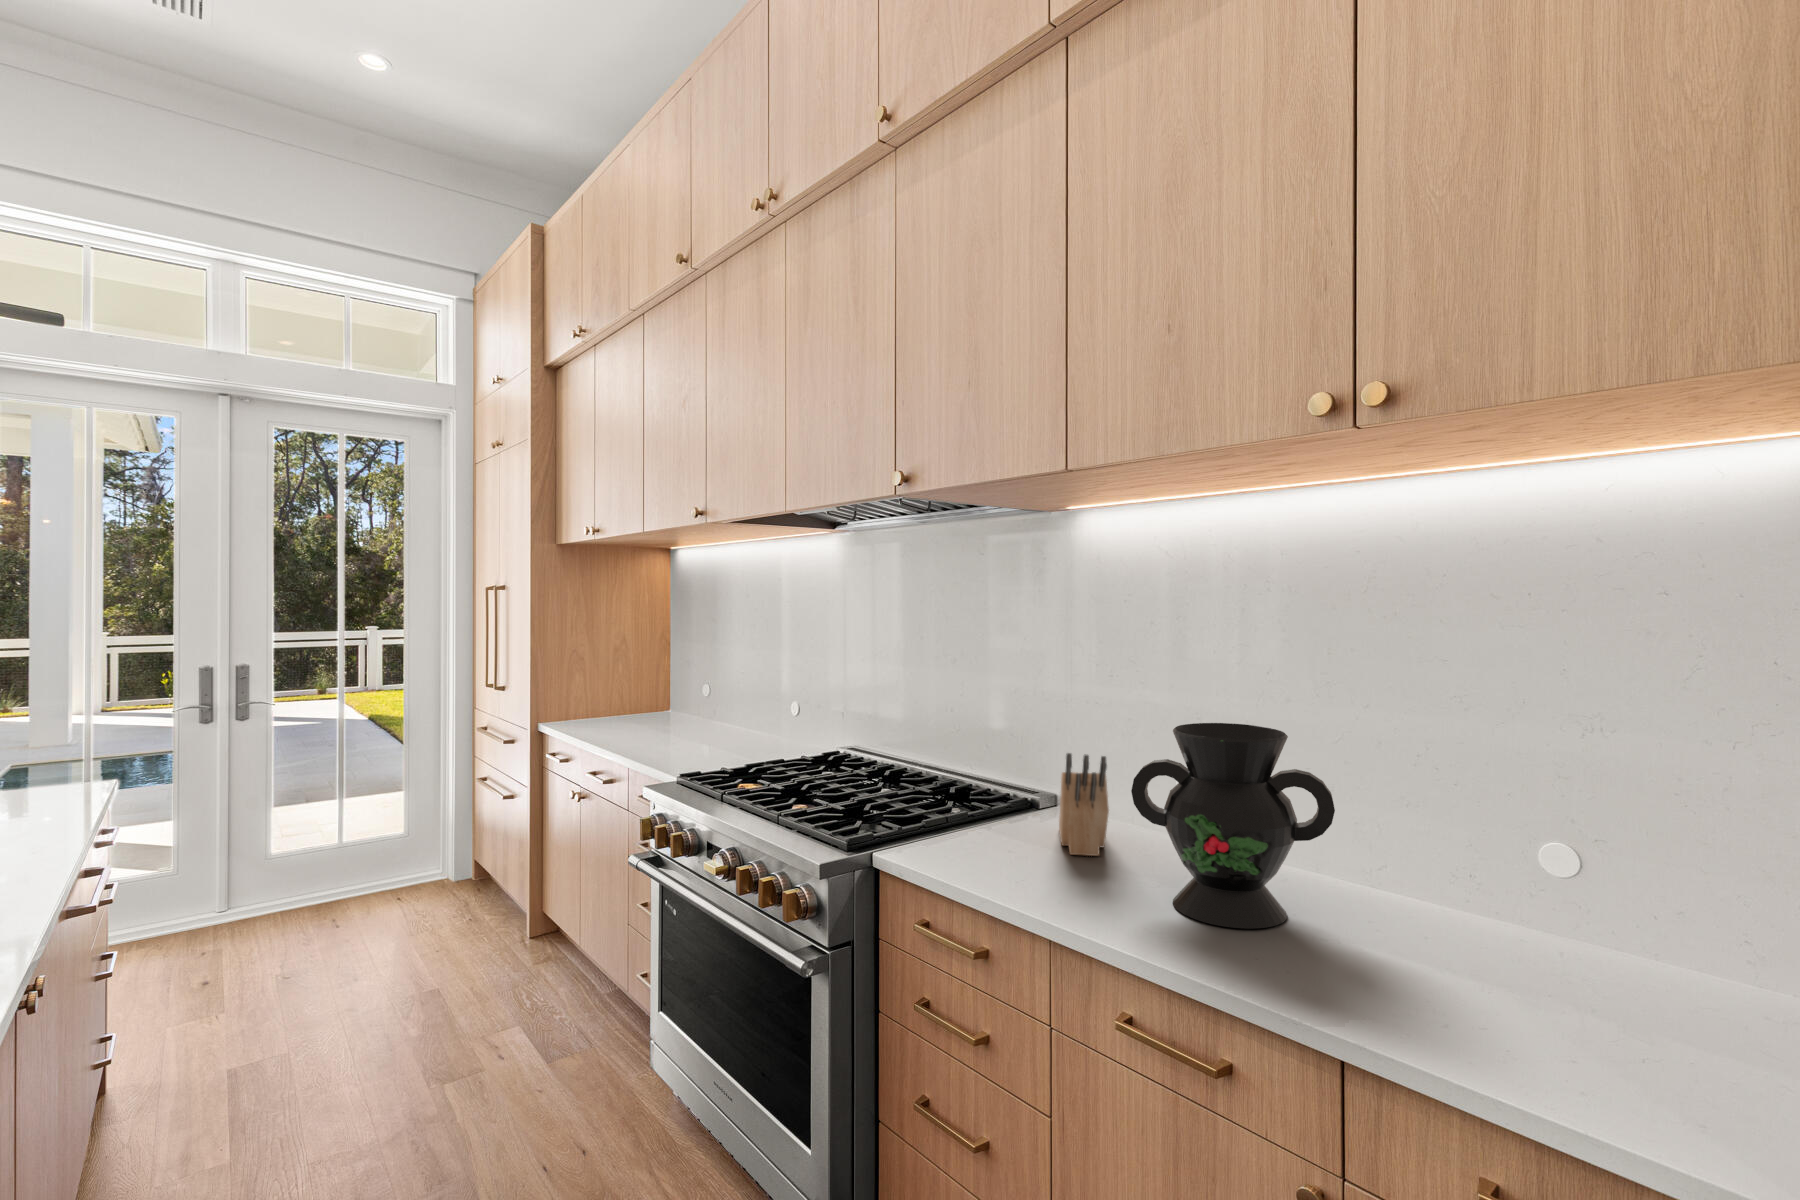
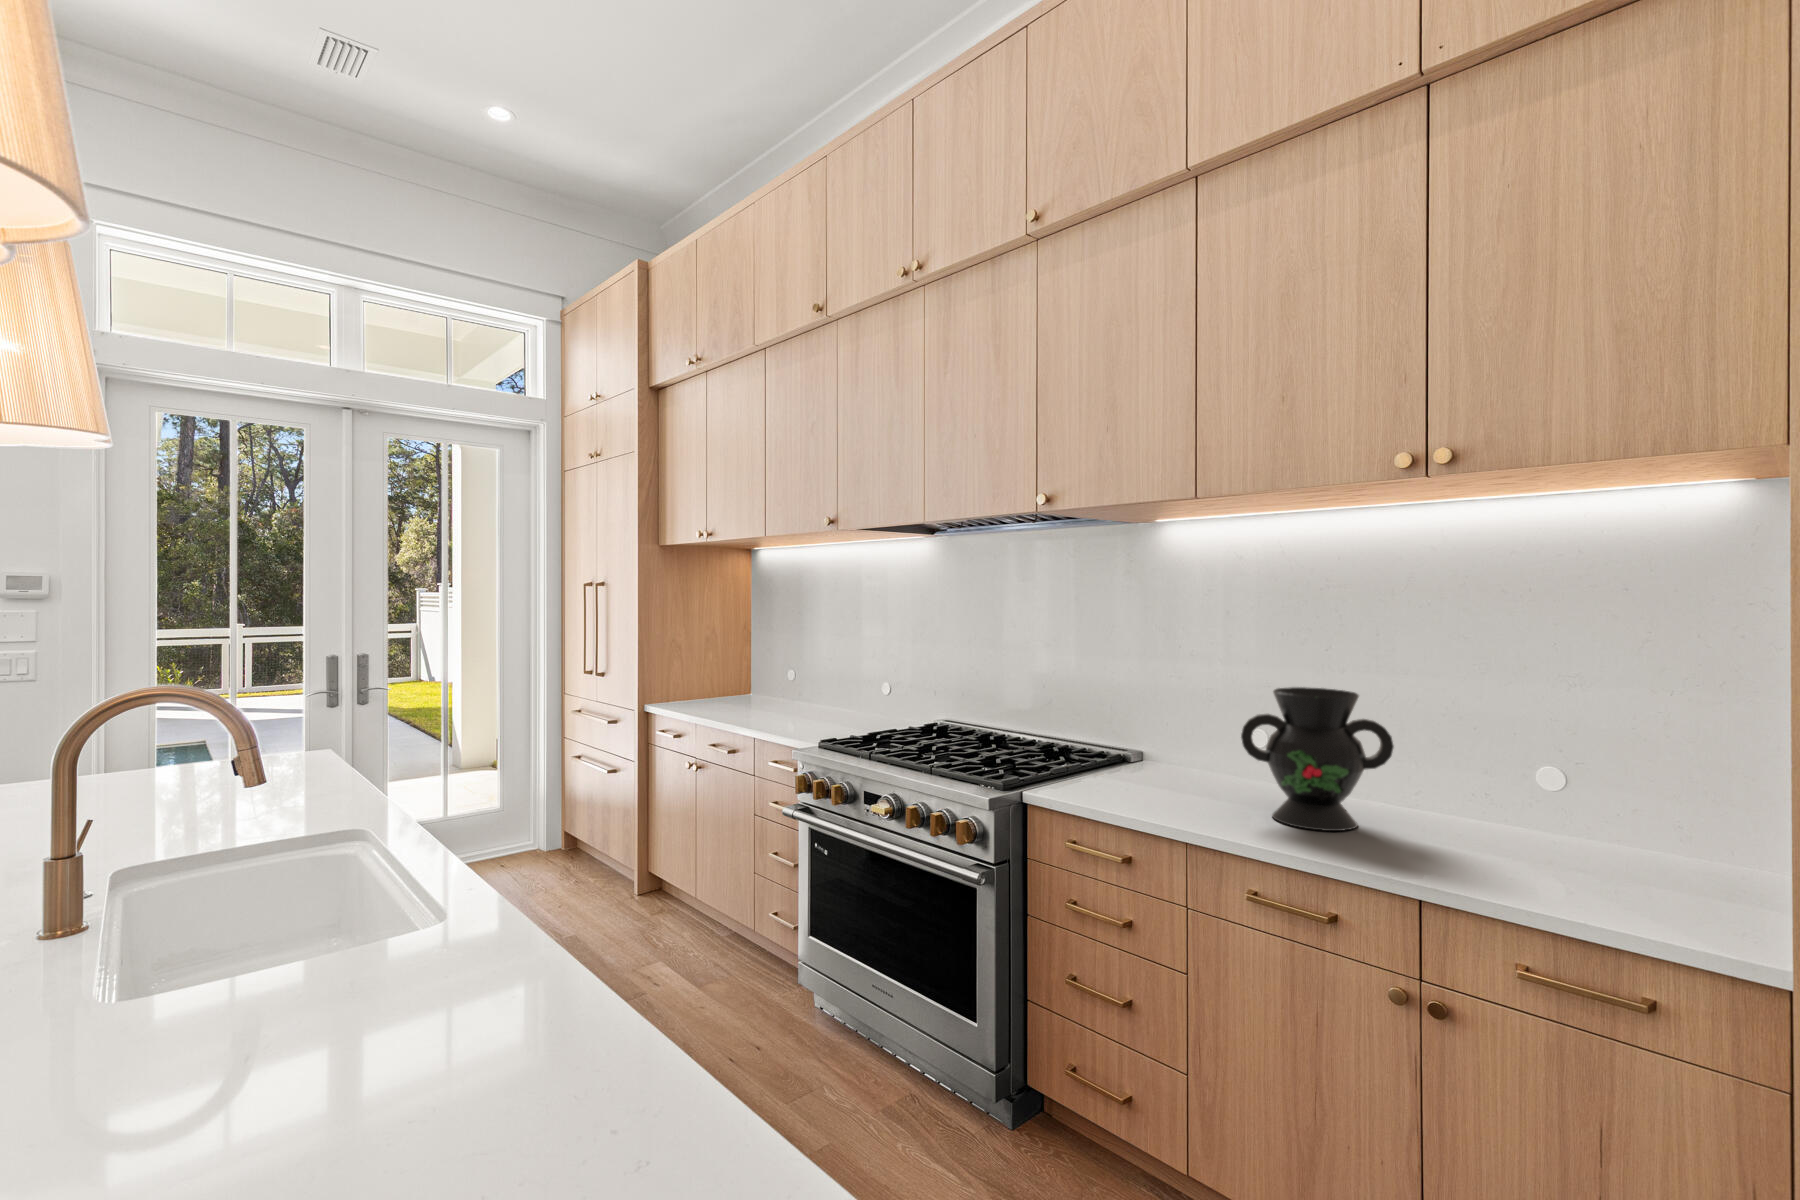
knife block: present [1059,753,1109,856] -> none [1159,712,1212,791]

